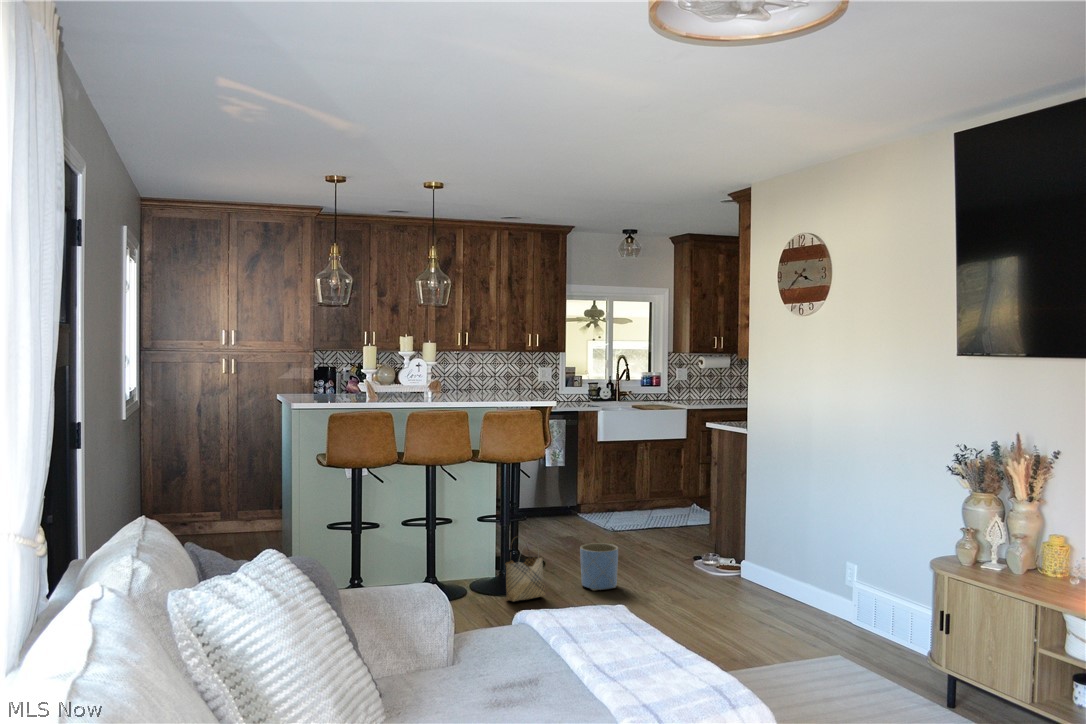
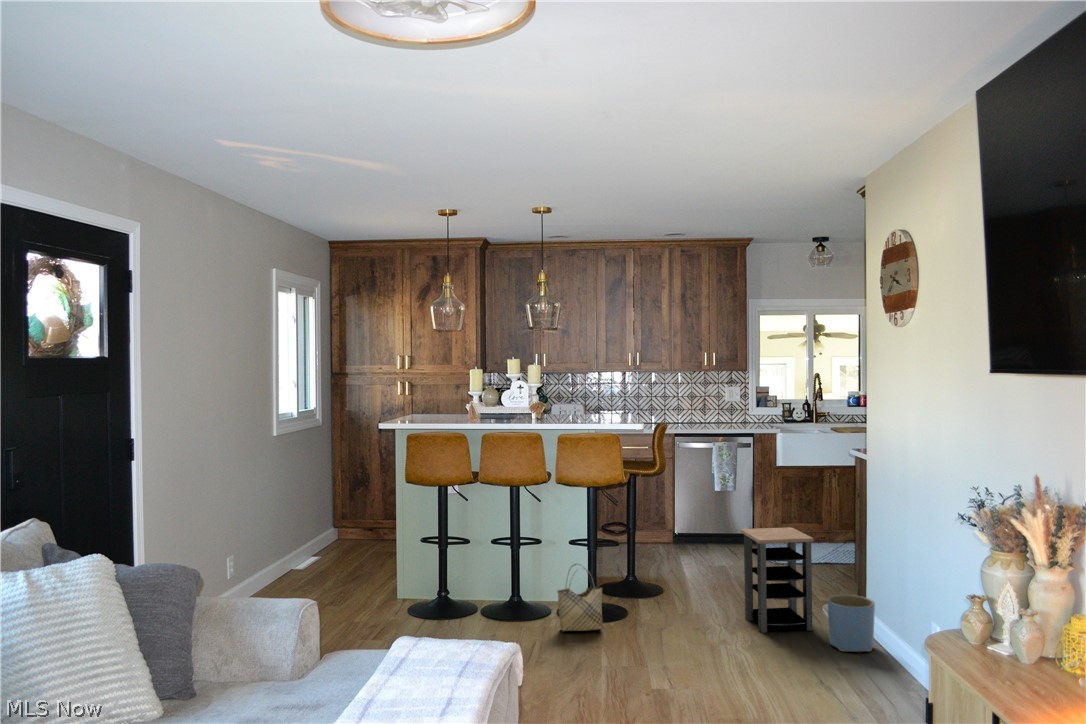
side table: none [643,490,712,583] -> present [741,527,814,633]
planter: present [580,543,618,591] -> present [827,595,875,652]

